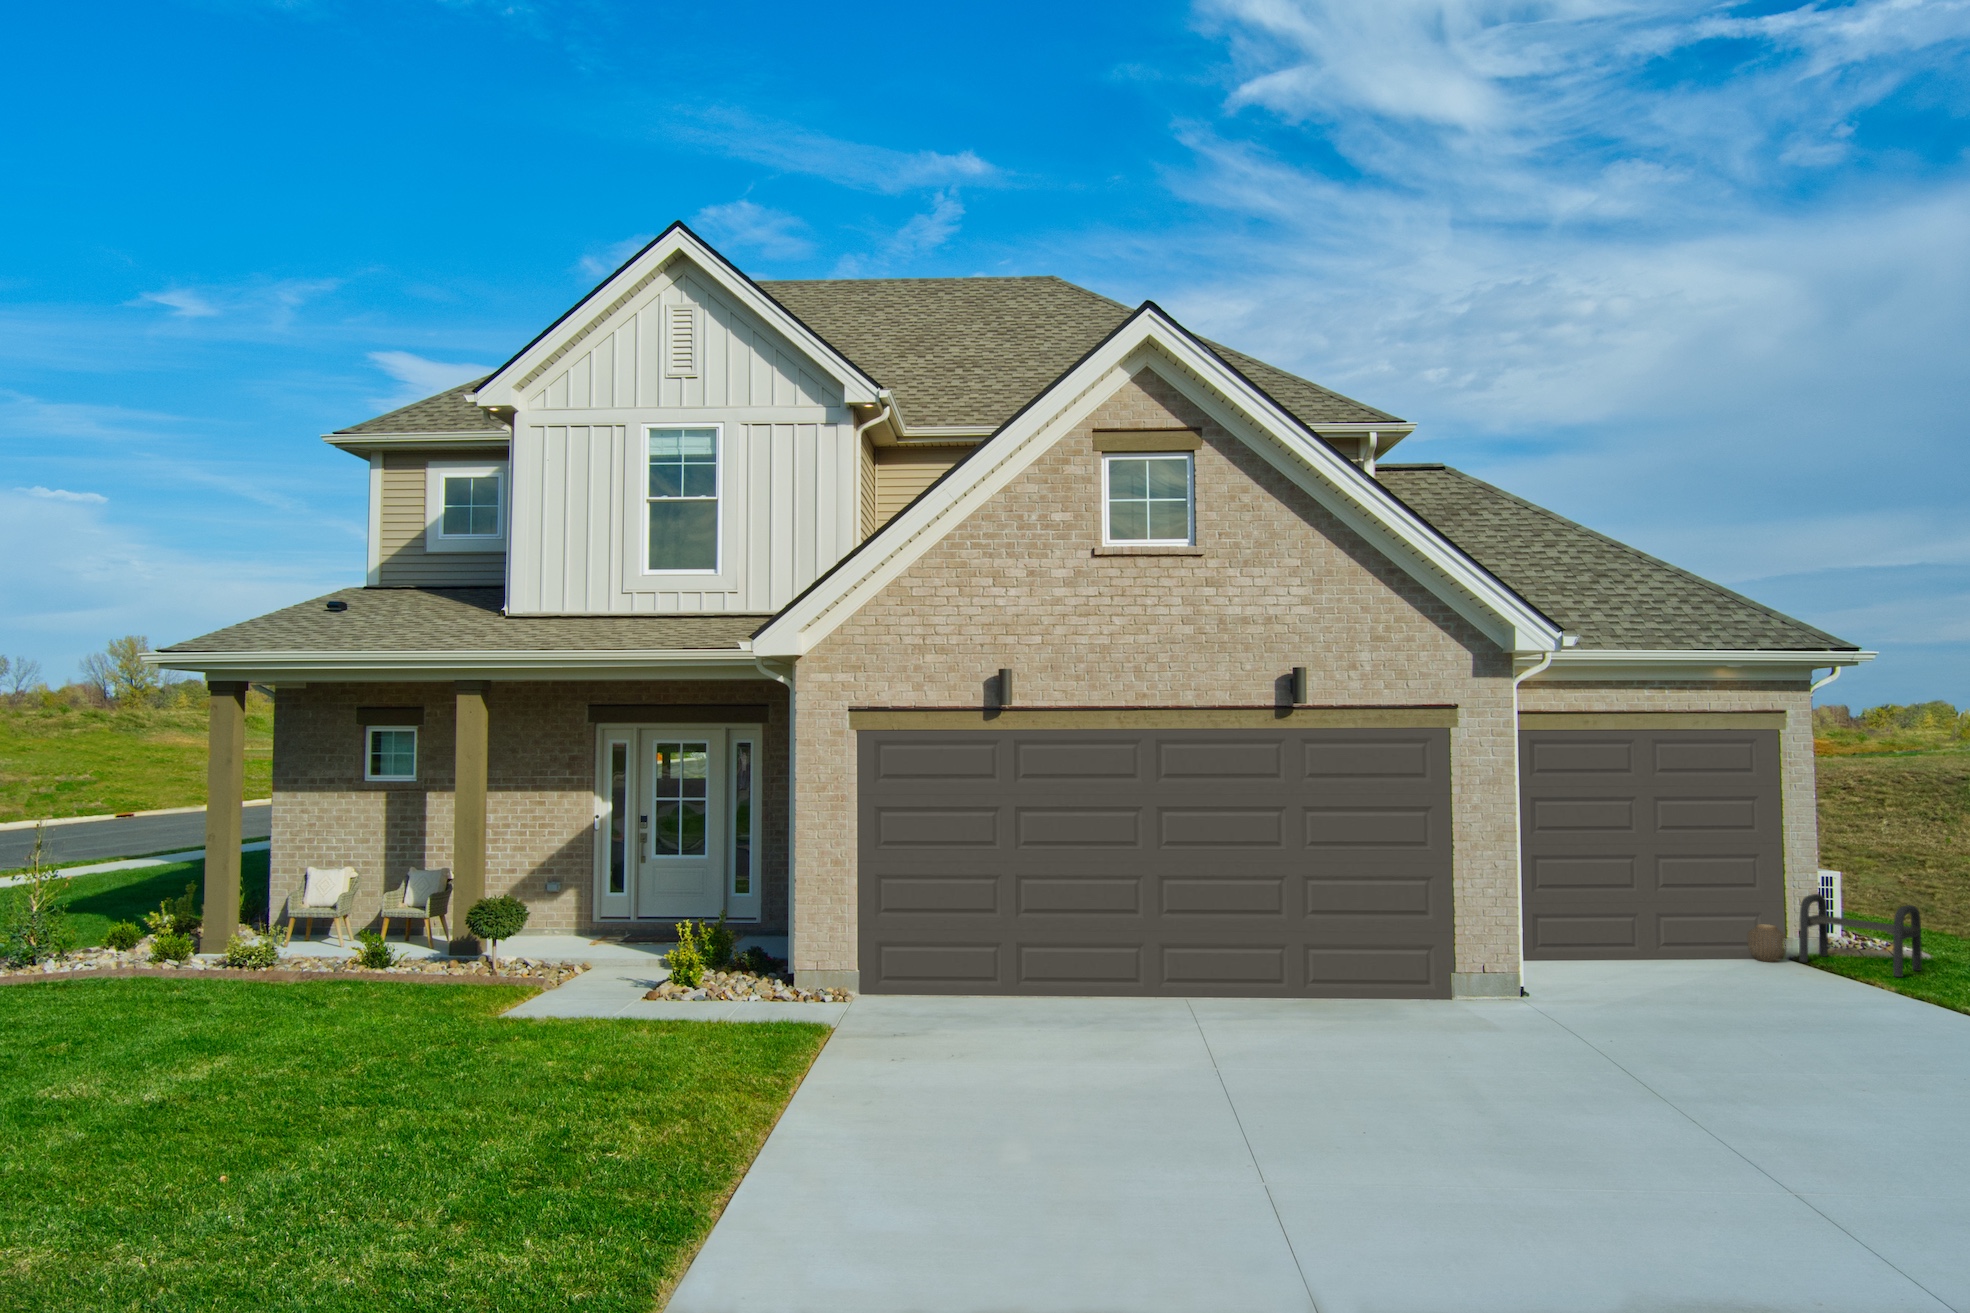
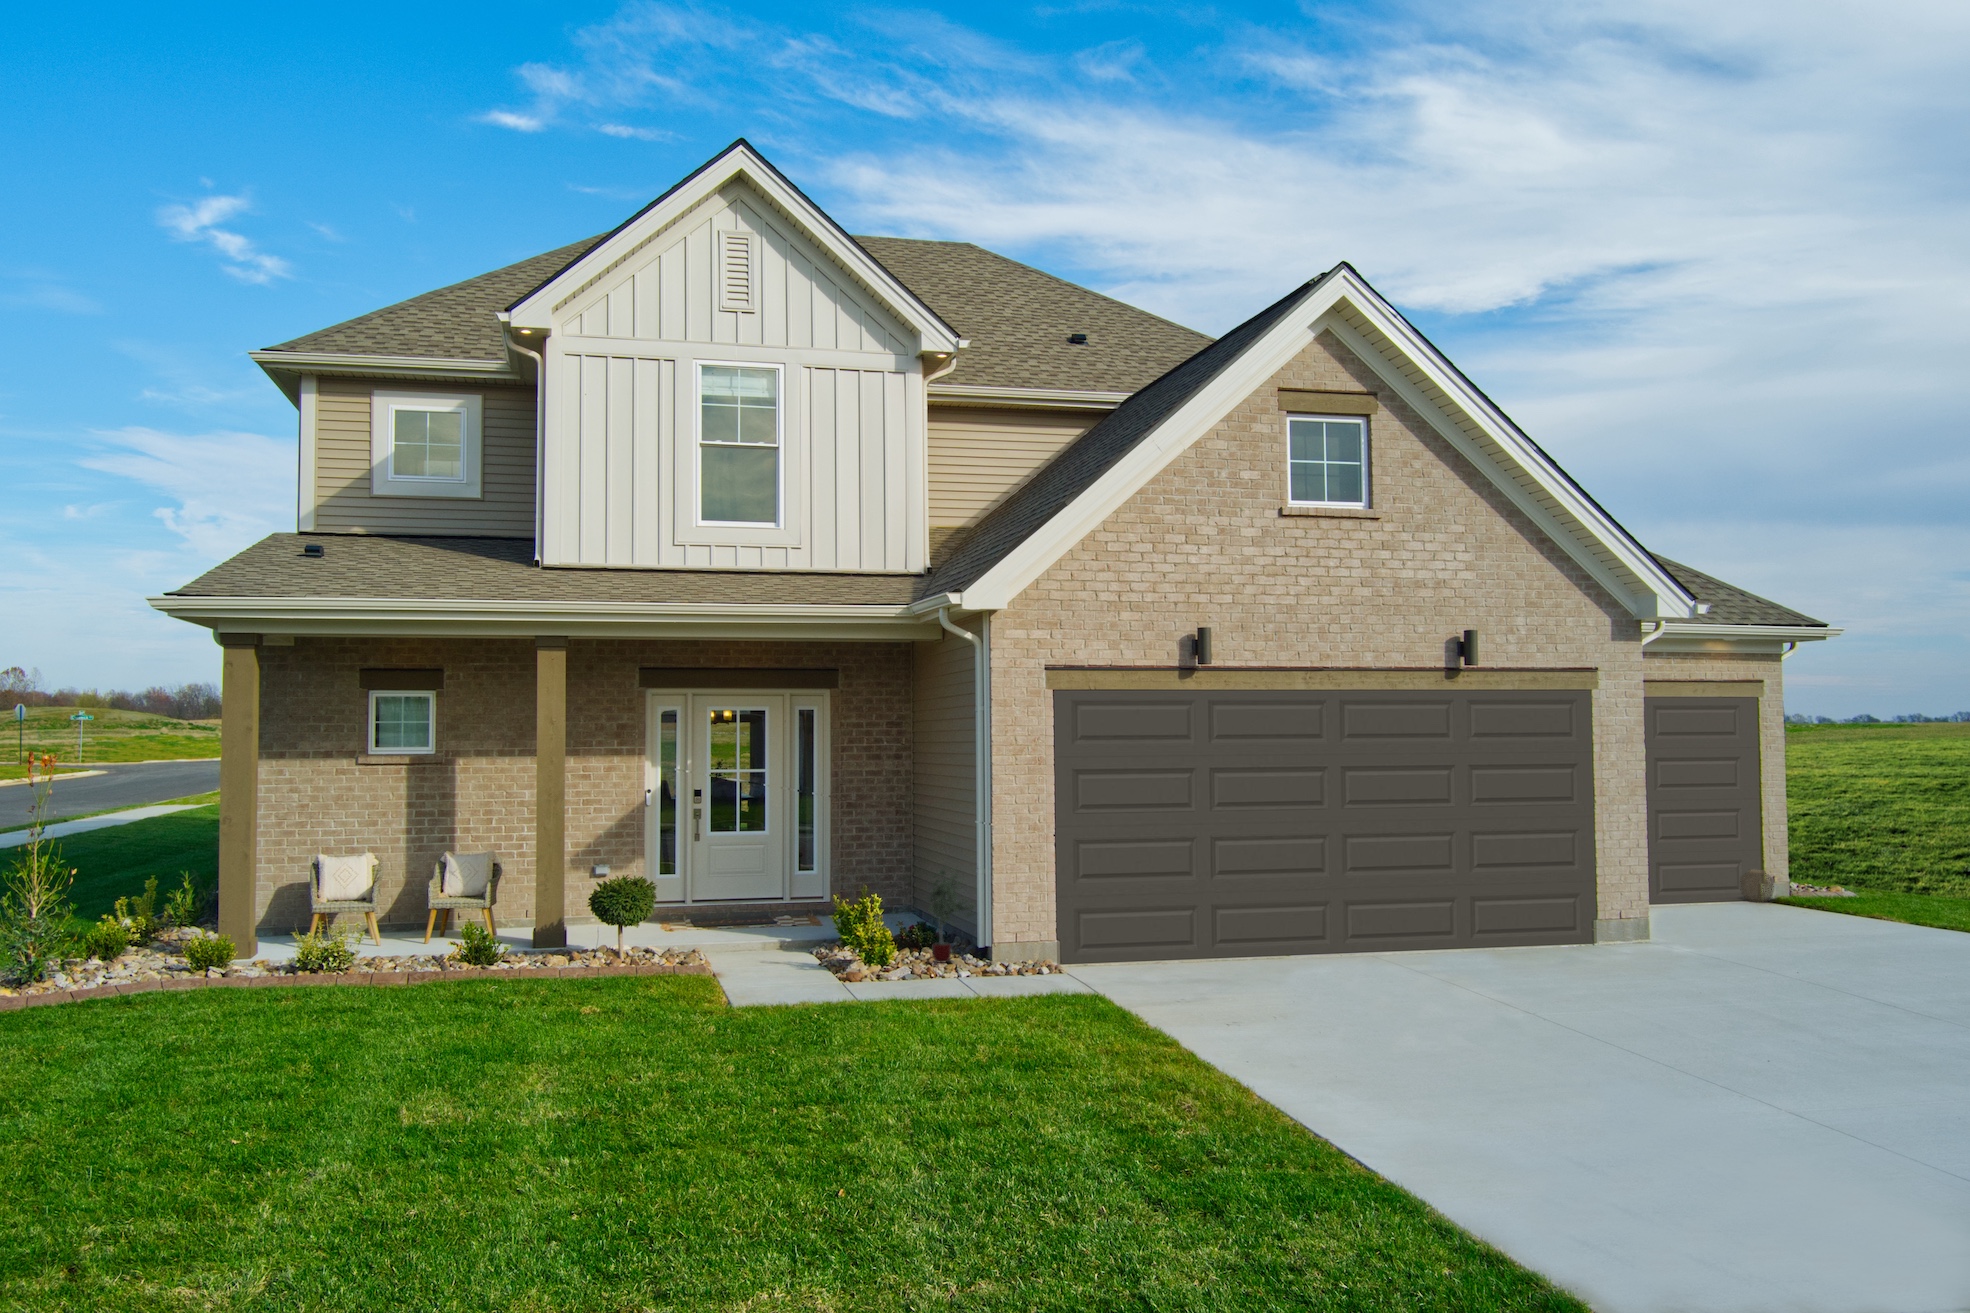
potted tree: none [740,887,785,975] -> present [929,866,975,963]
bench: present [1799,894,1922,977] -> none [1779,841,1875,907]

